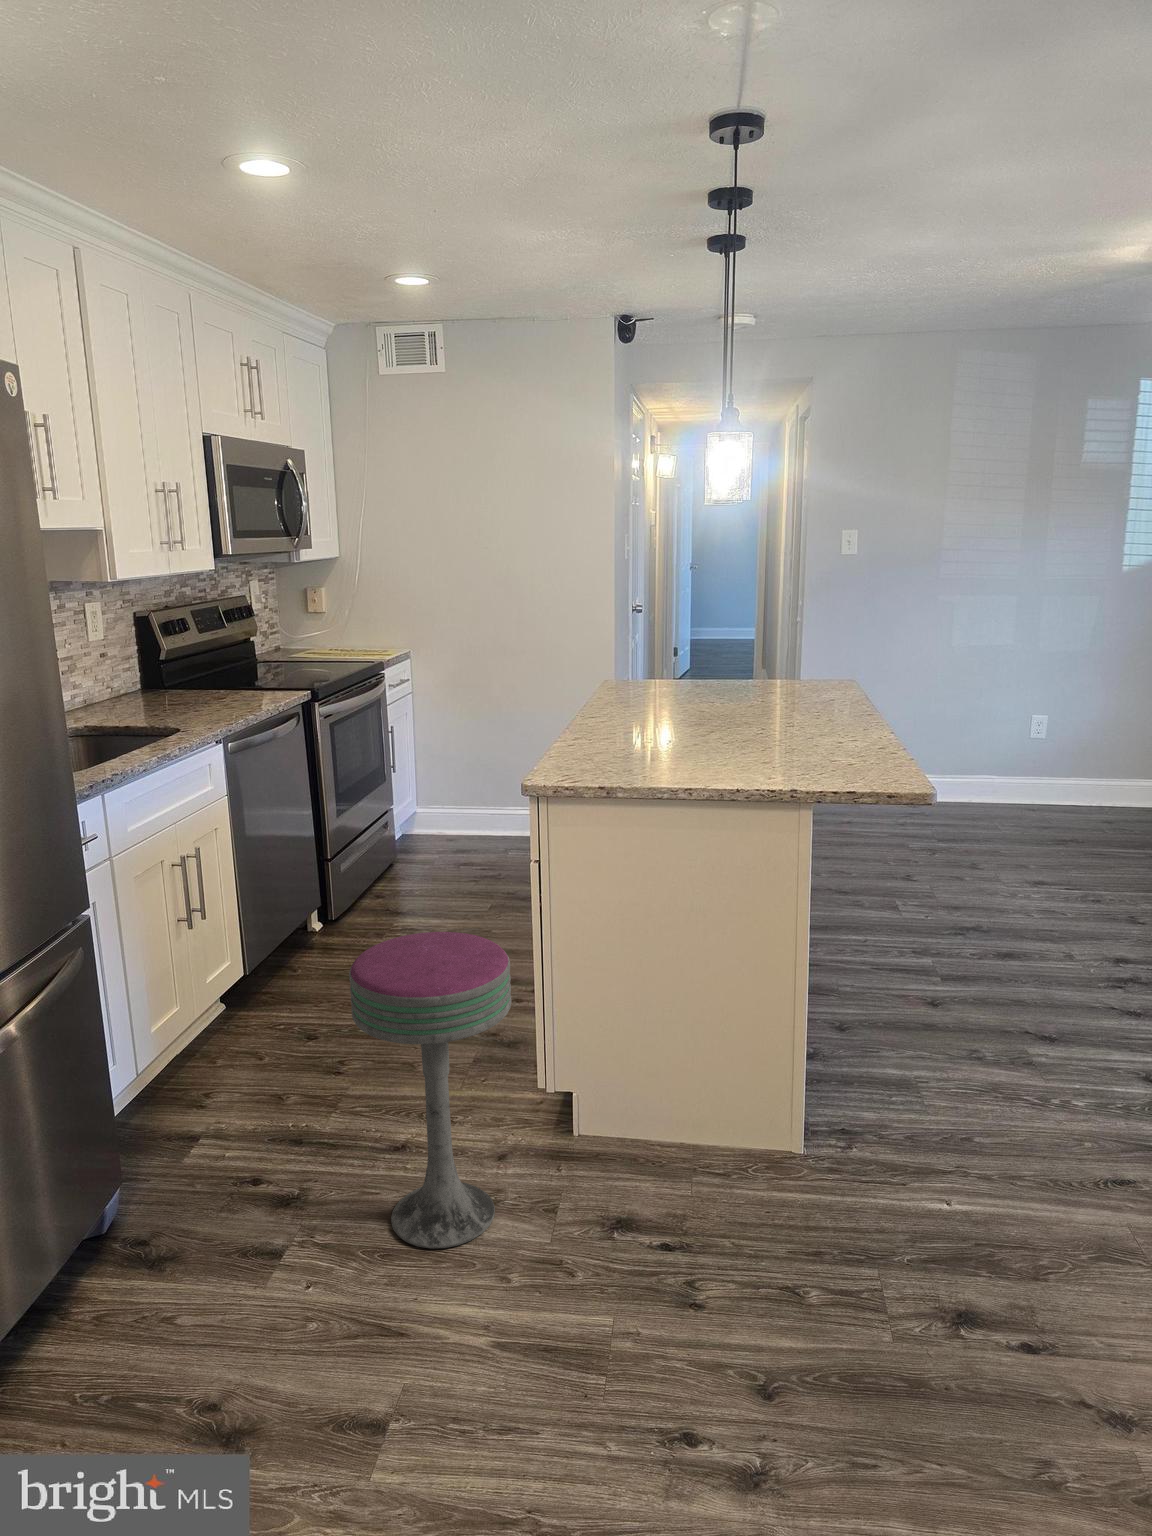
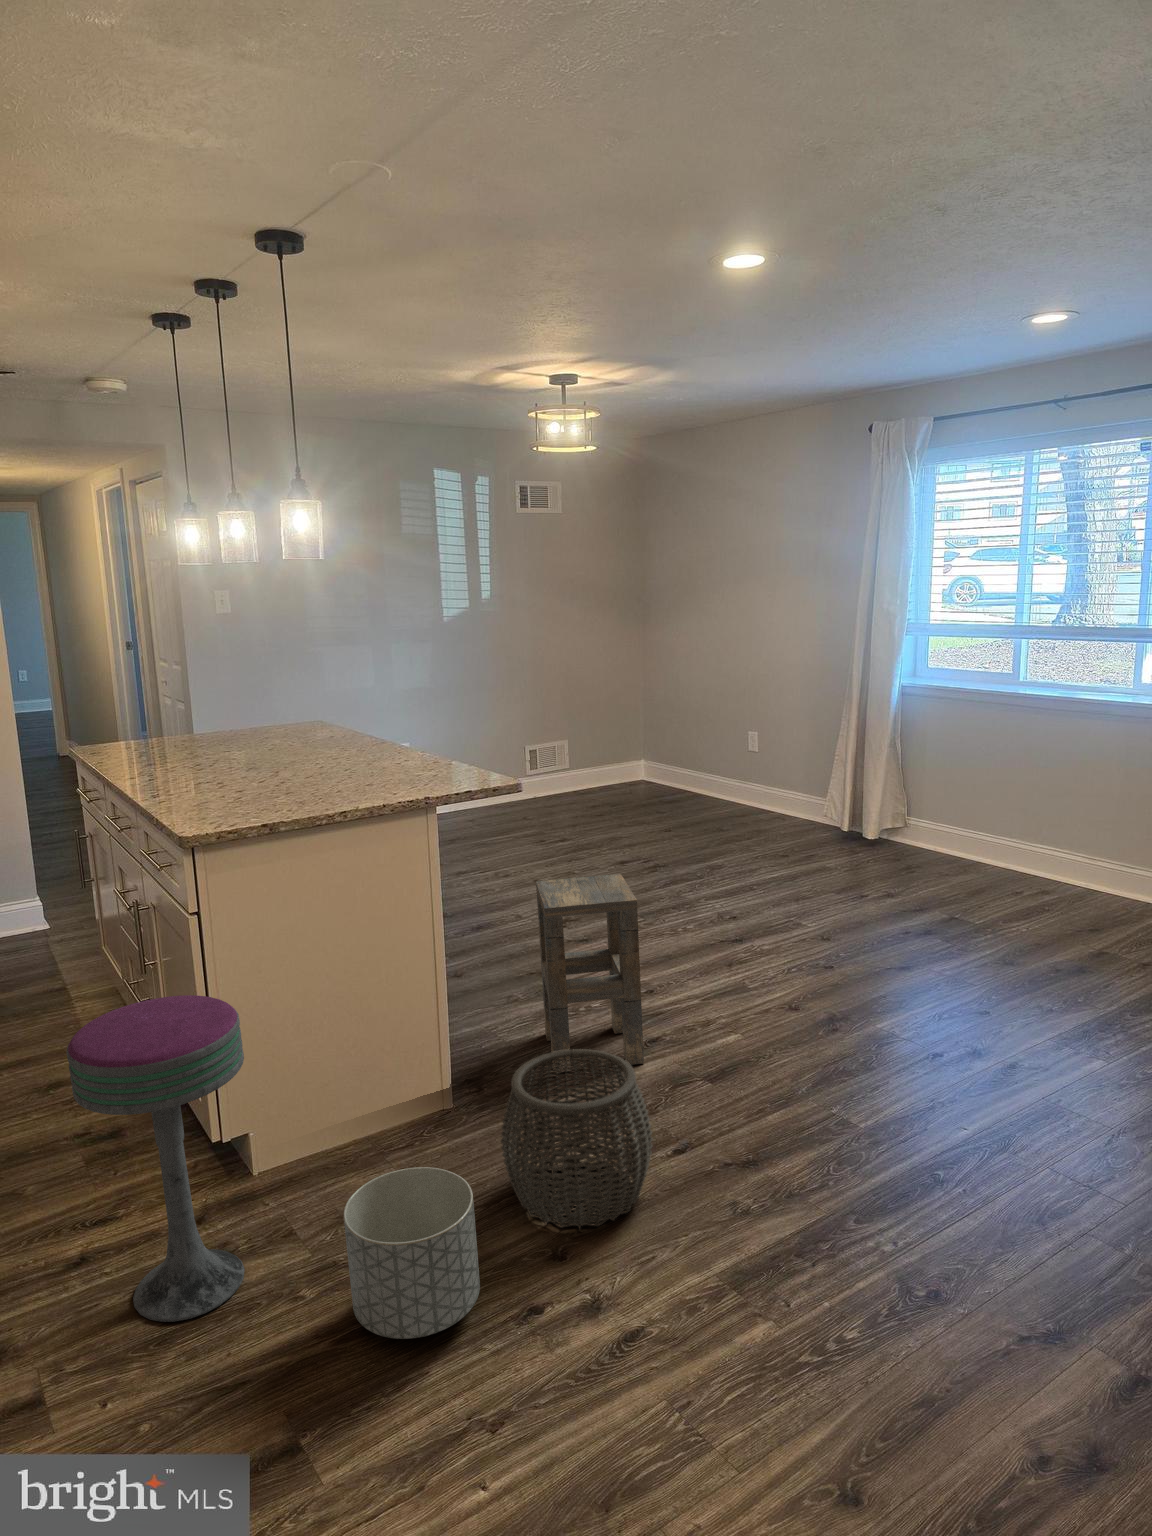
side table: none [949,922,1117,1206] -> present [536,874,644,1073]
woven basket: none [757,1141,962,1389] -> present [501,1049,653,1228]
planter: none [510,1197,657,1399] -> present [344,1167,480,1339]

